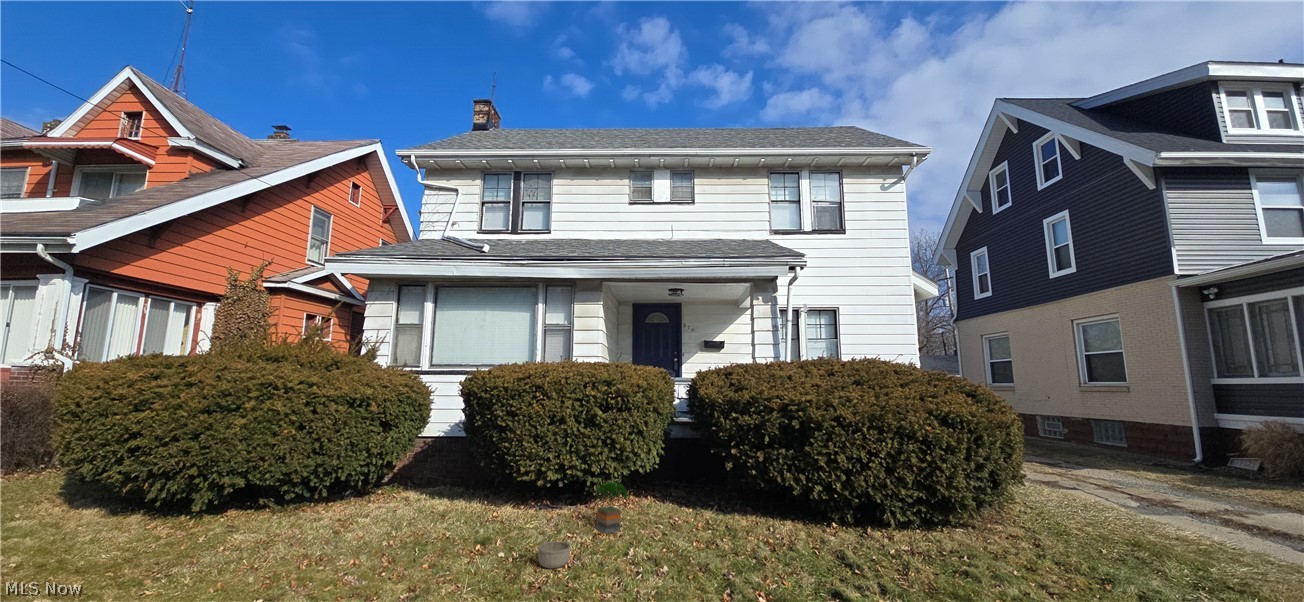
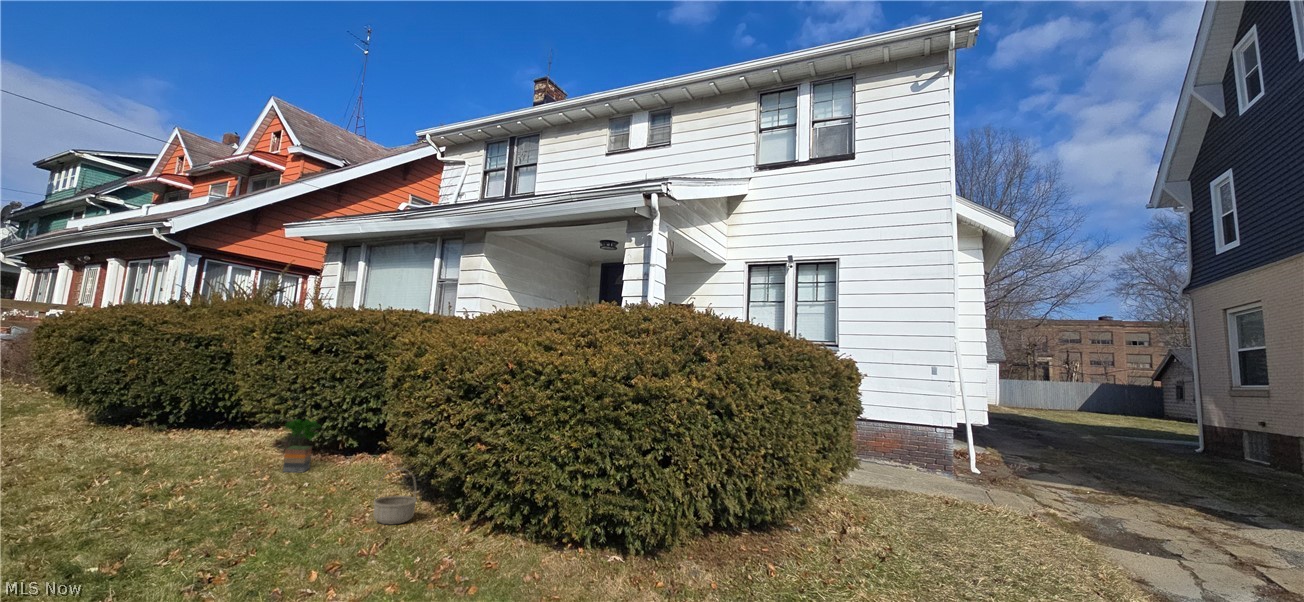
basket: present [538,517,571,569] -> present [374,468,417,524]

